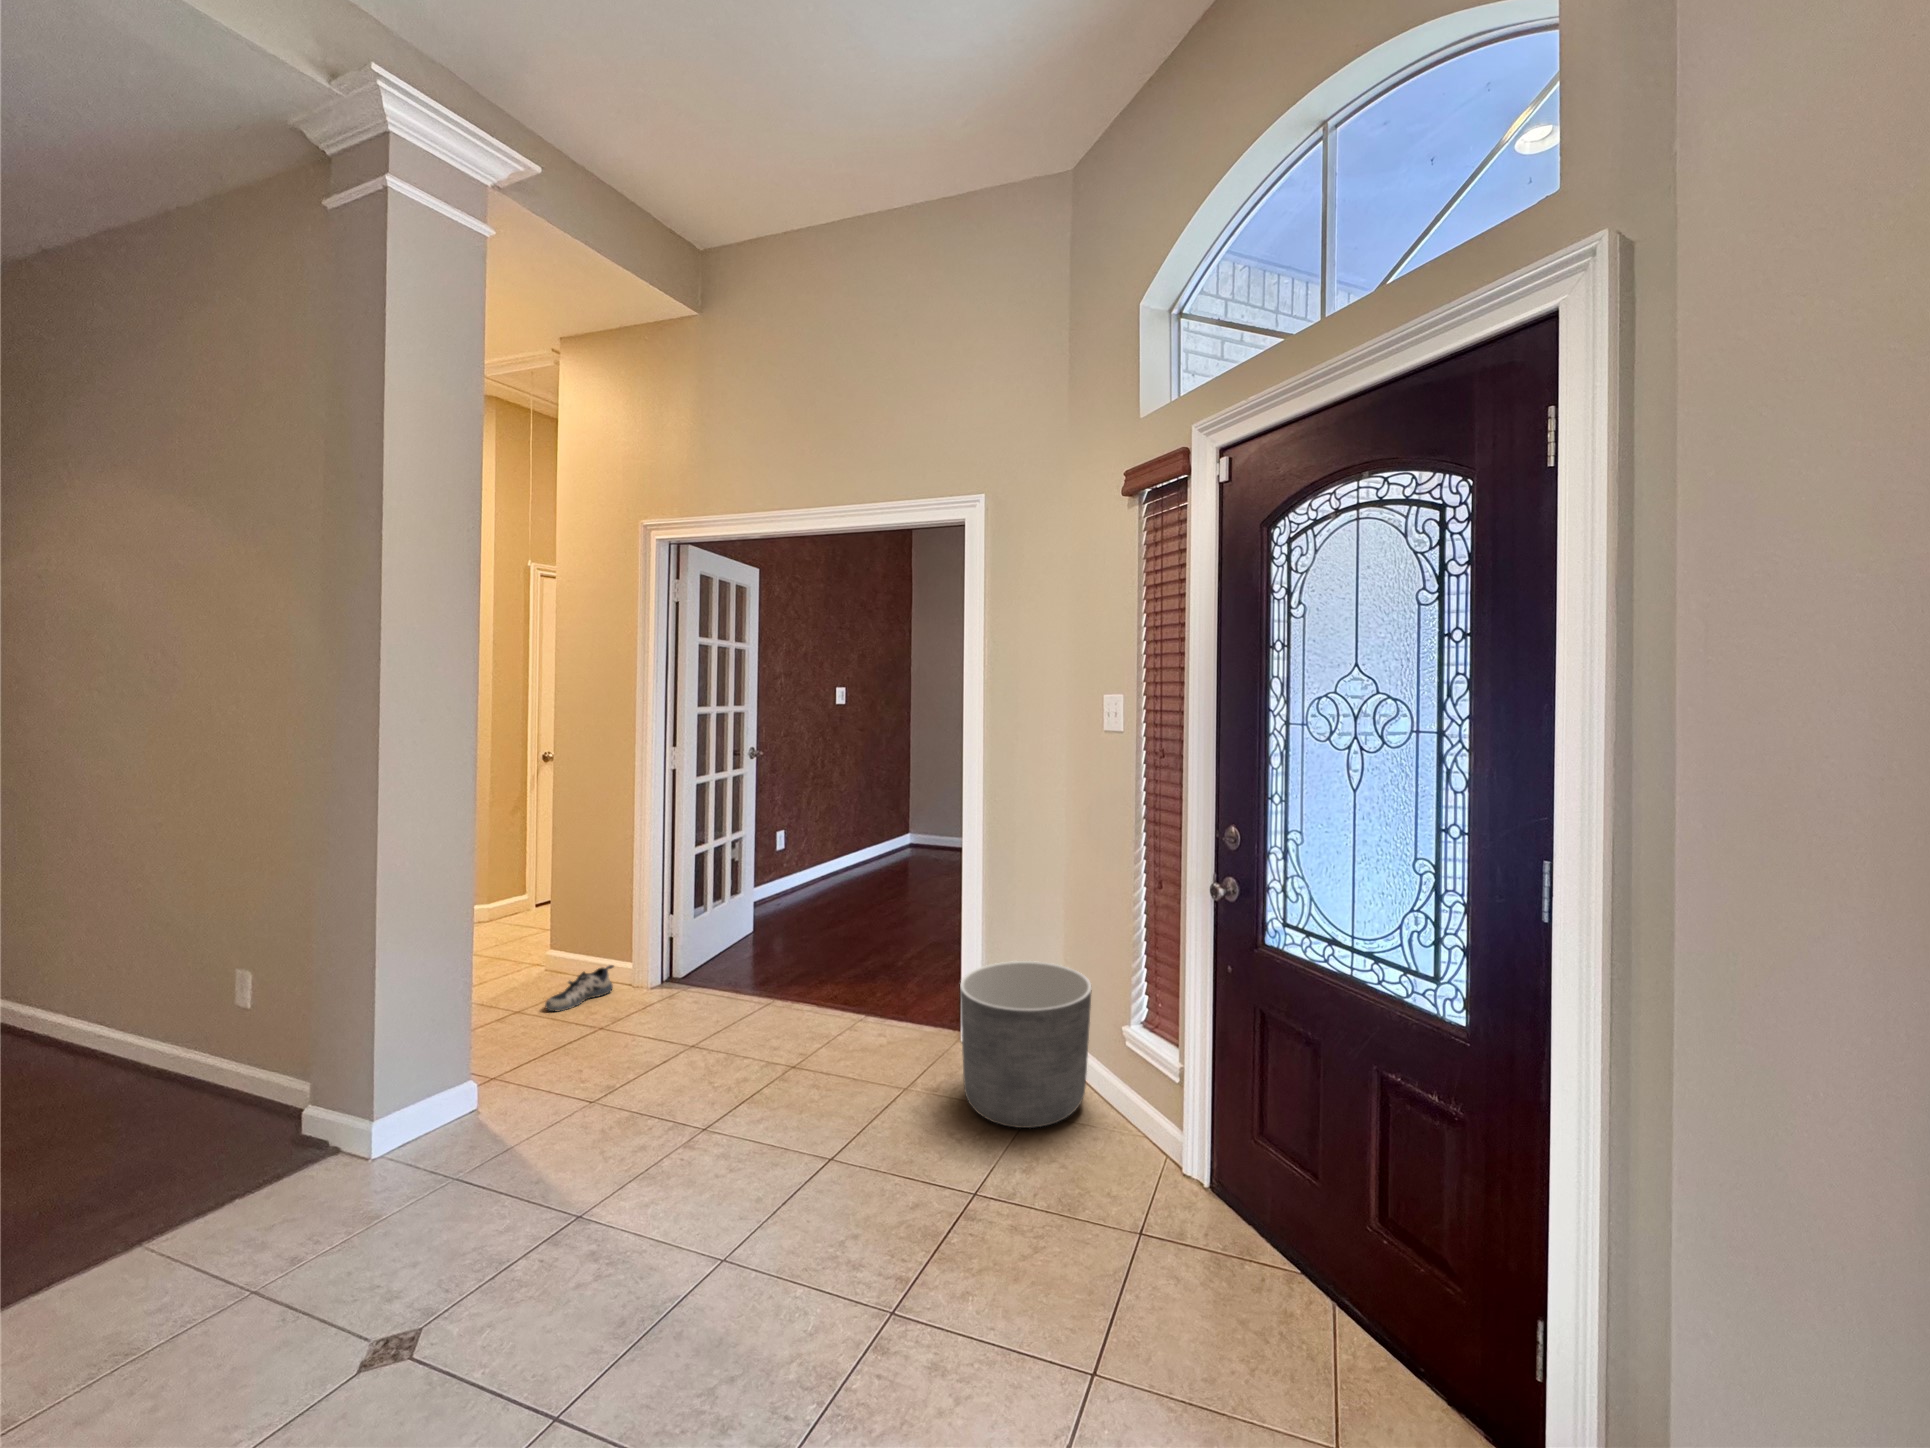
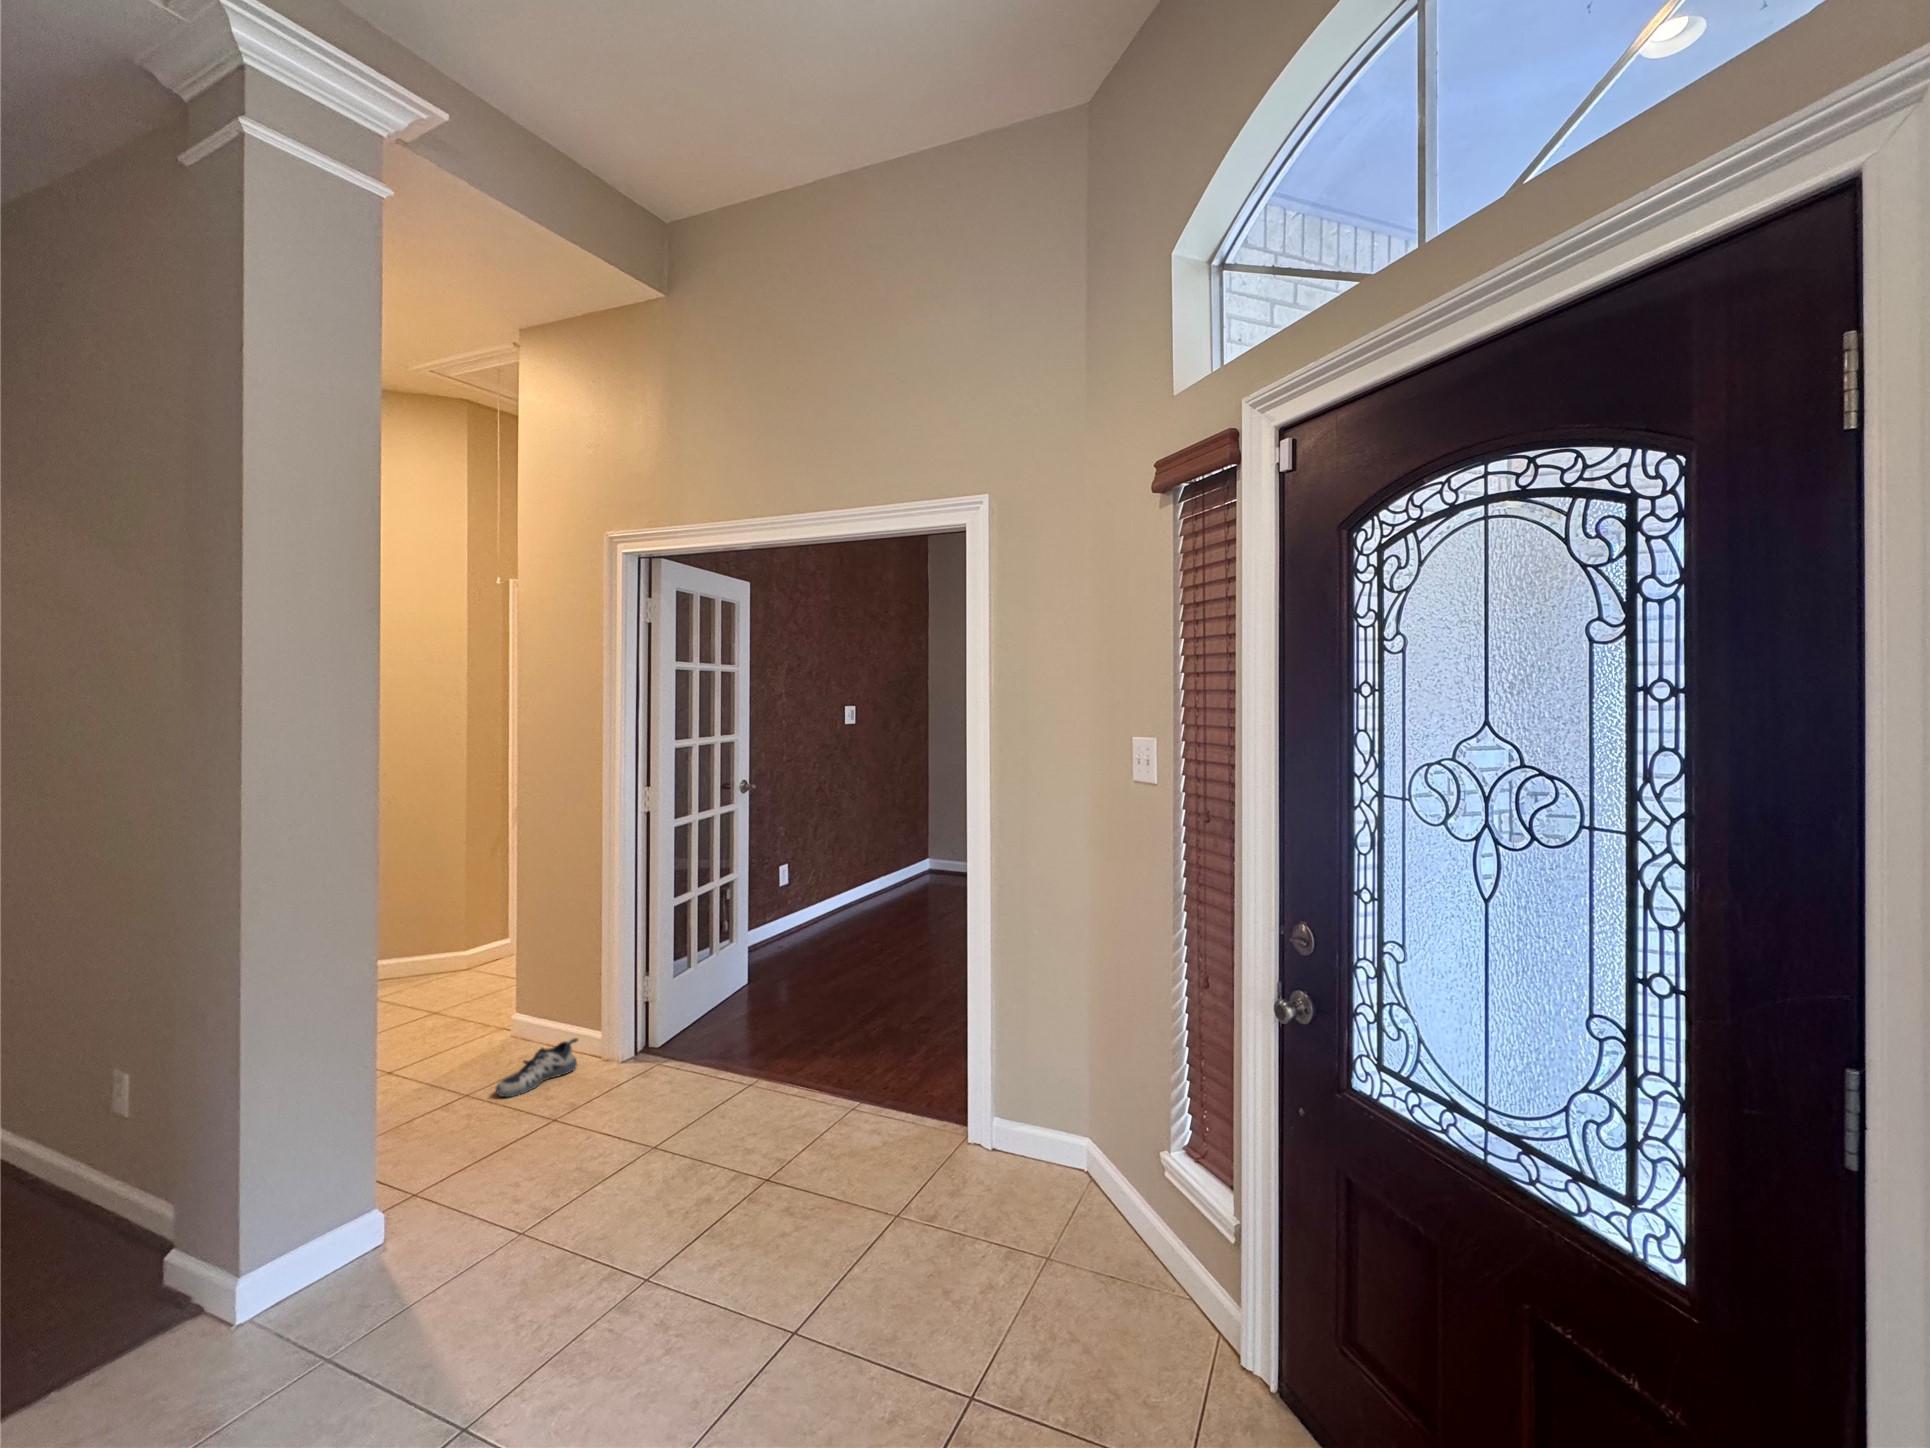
planter: present [960,961,1092,1128] -> none [961,1058,1123,1285]

